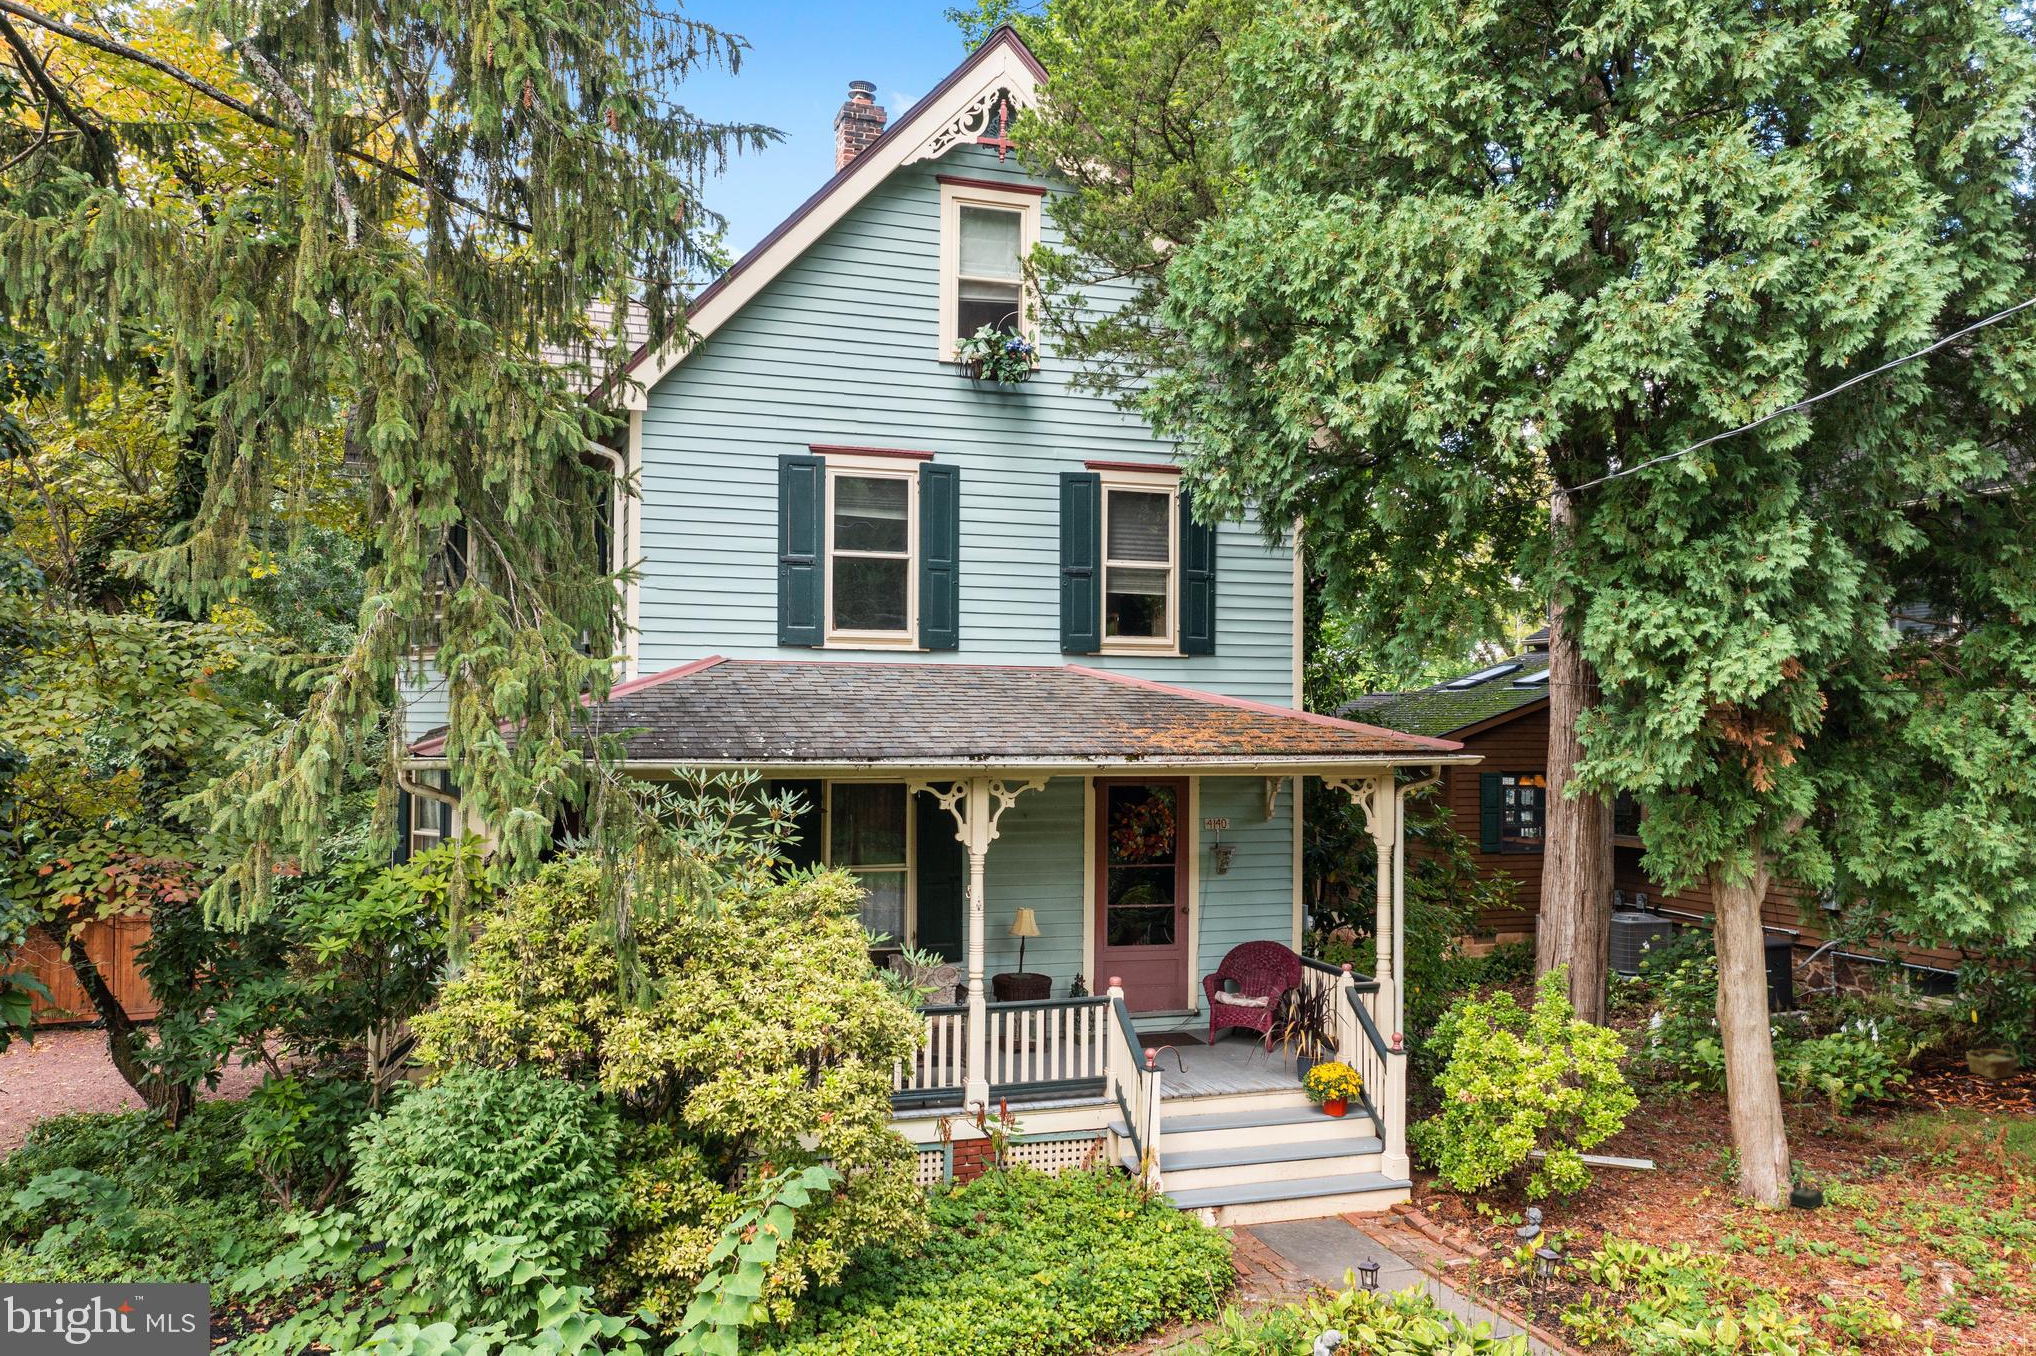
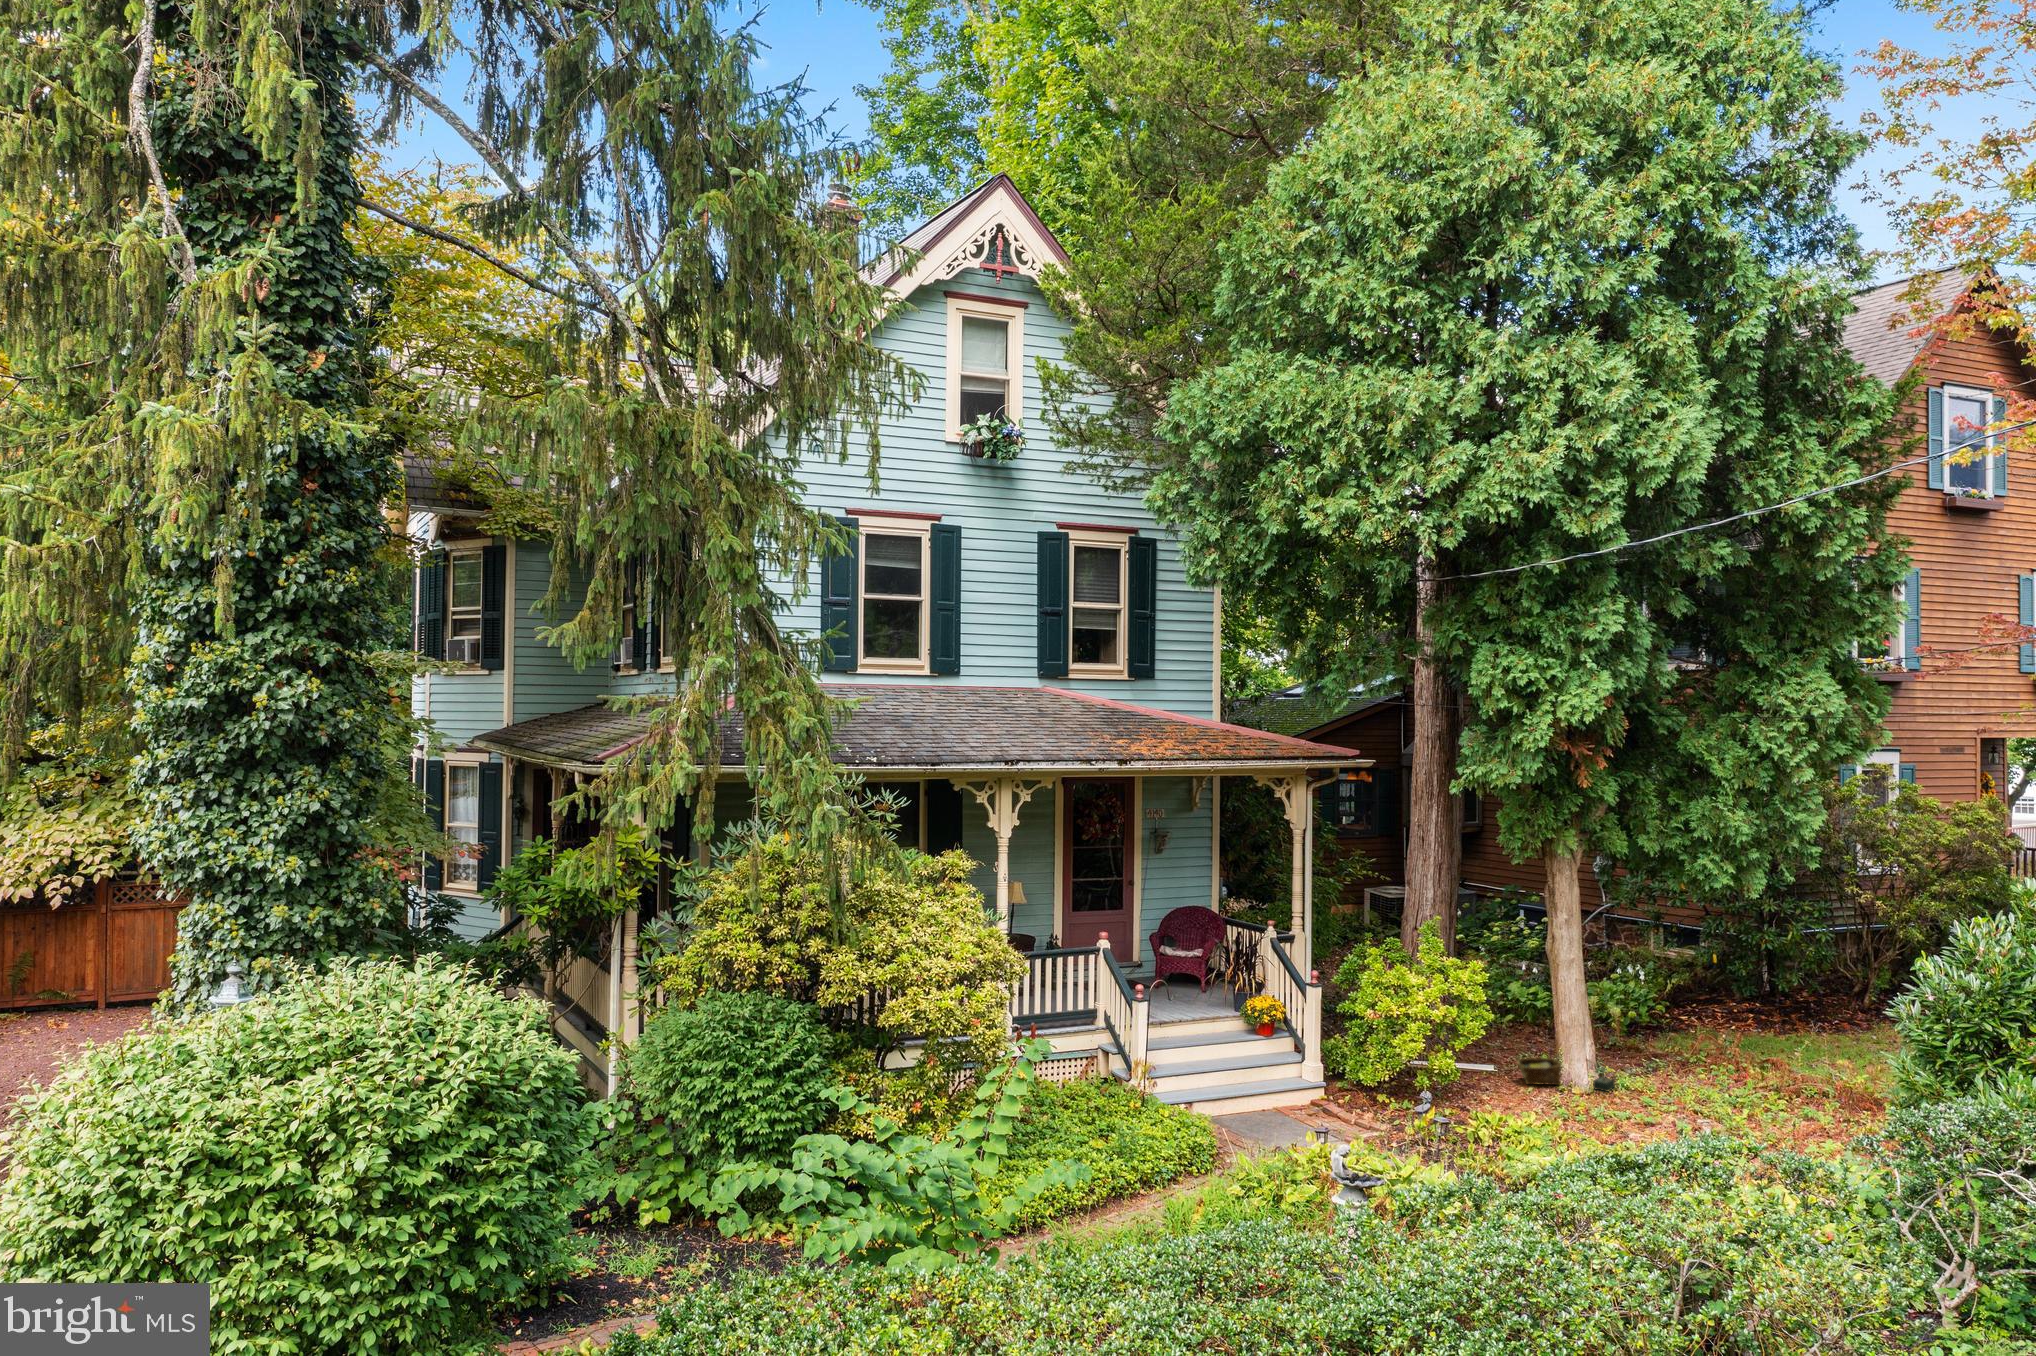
woven basket: present [1967,1044,2020,1079] -> present [1517,1056,1561,1085]

